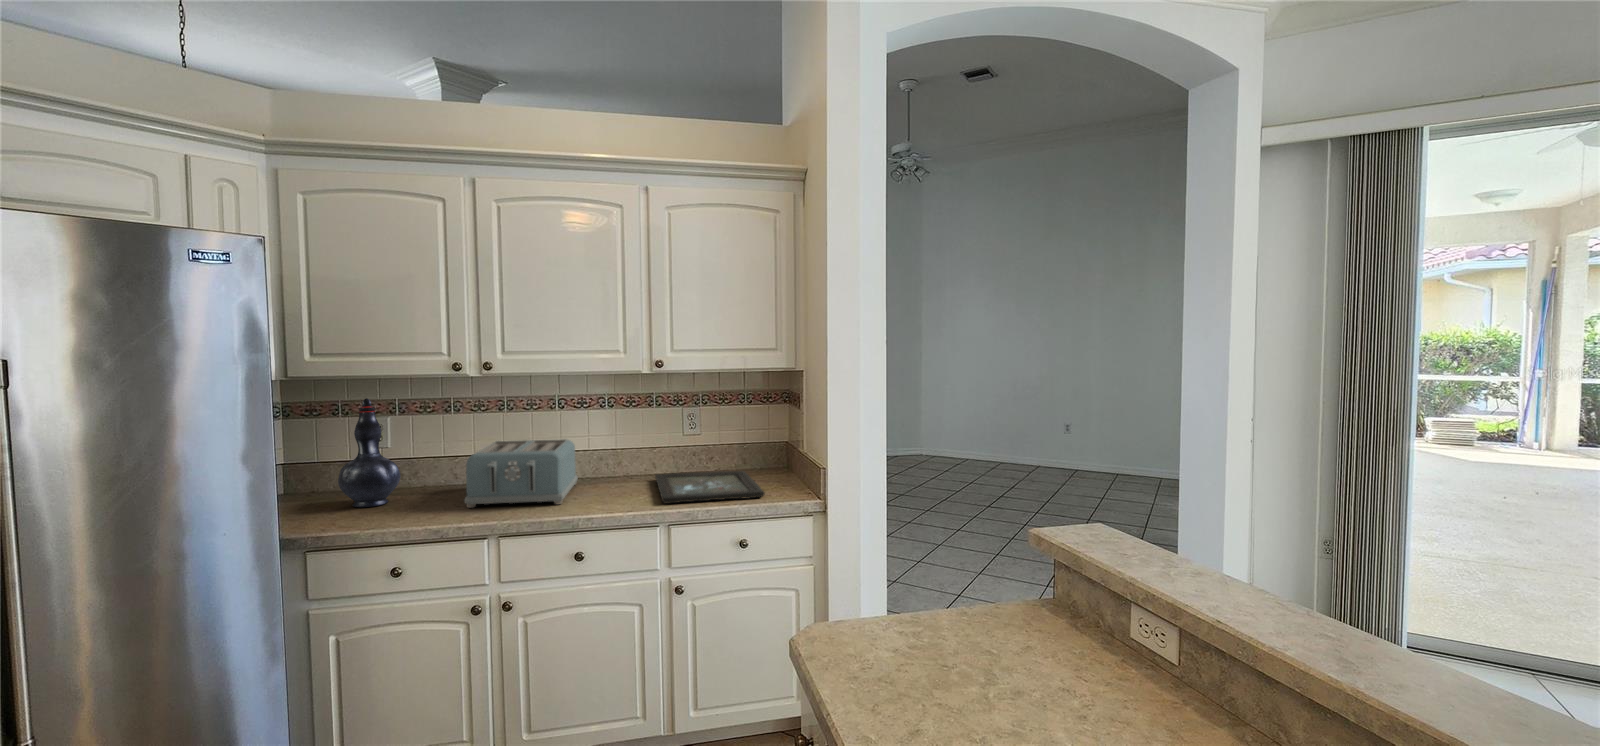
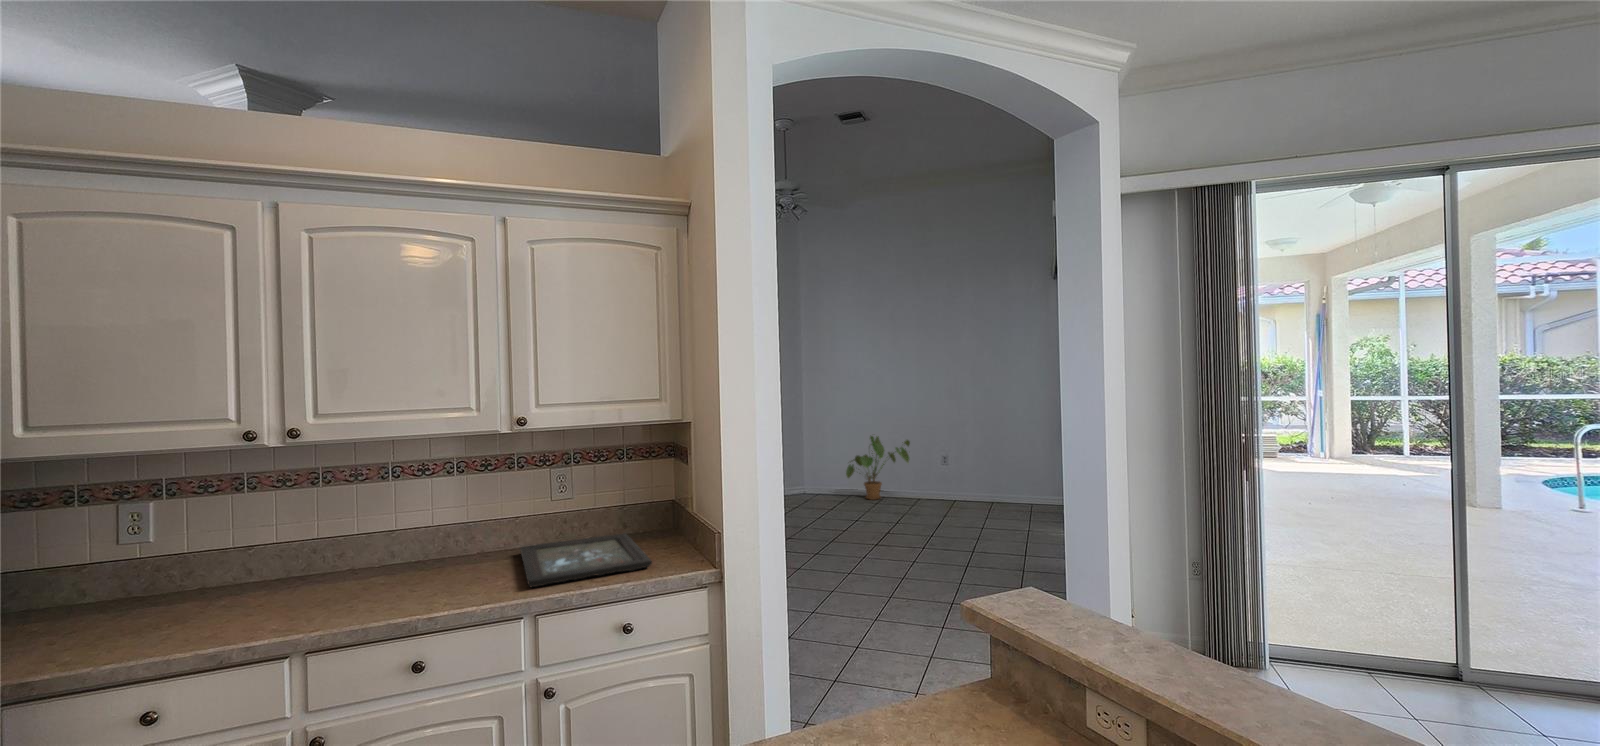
decorative vase: present [338,398,401,507] -> none [55,485,161,635]
house plant: none [981,403,1056,473] -> present [846,436,910,500]
toaster: present [464,439,578,508] -> none [254,515,421,619]

